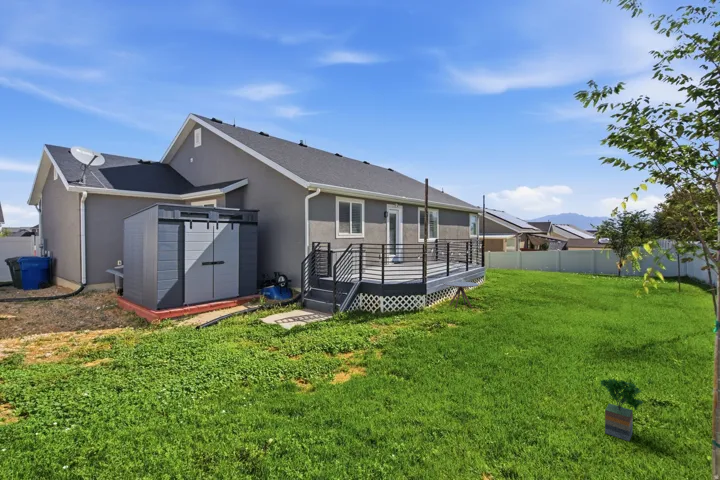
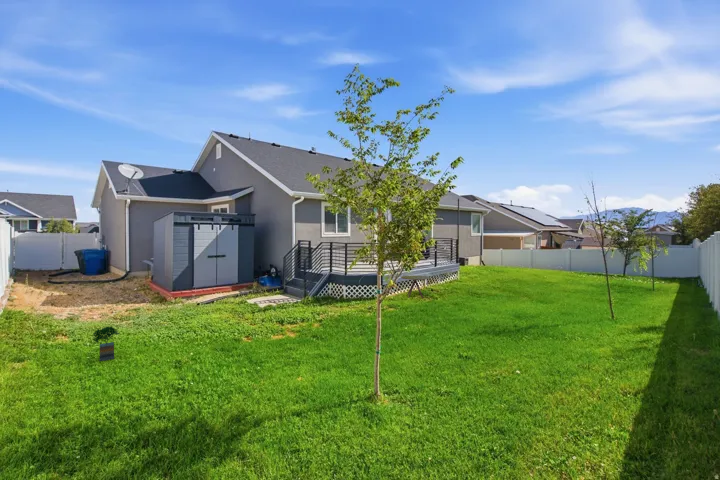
potted tree: present [600,379,643,441] -> present [93,327,119,361]

